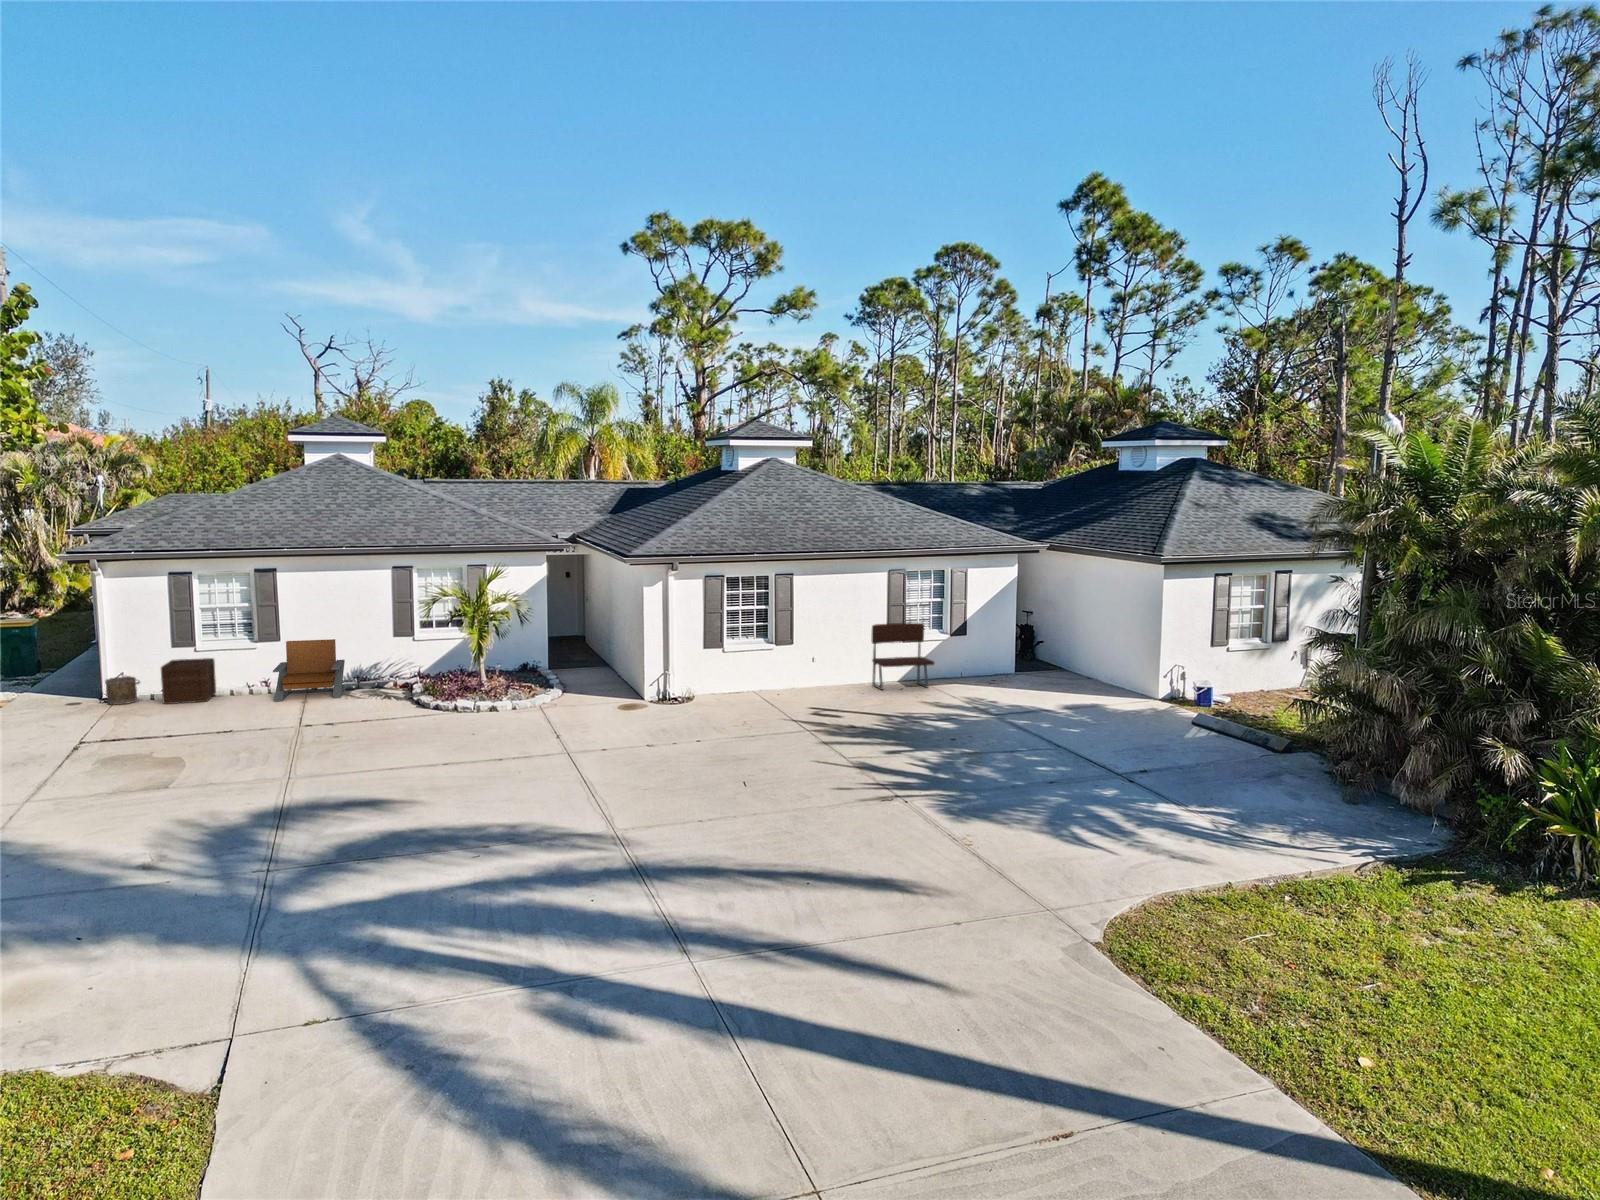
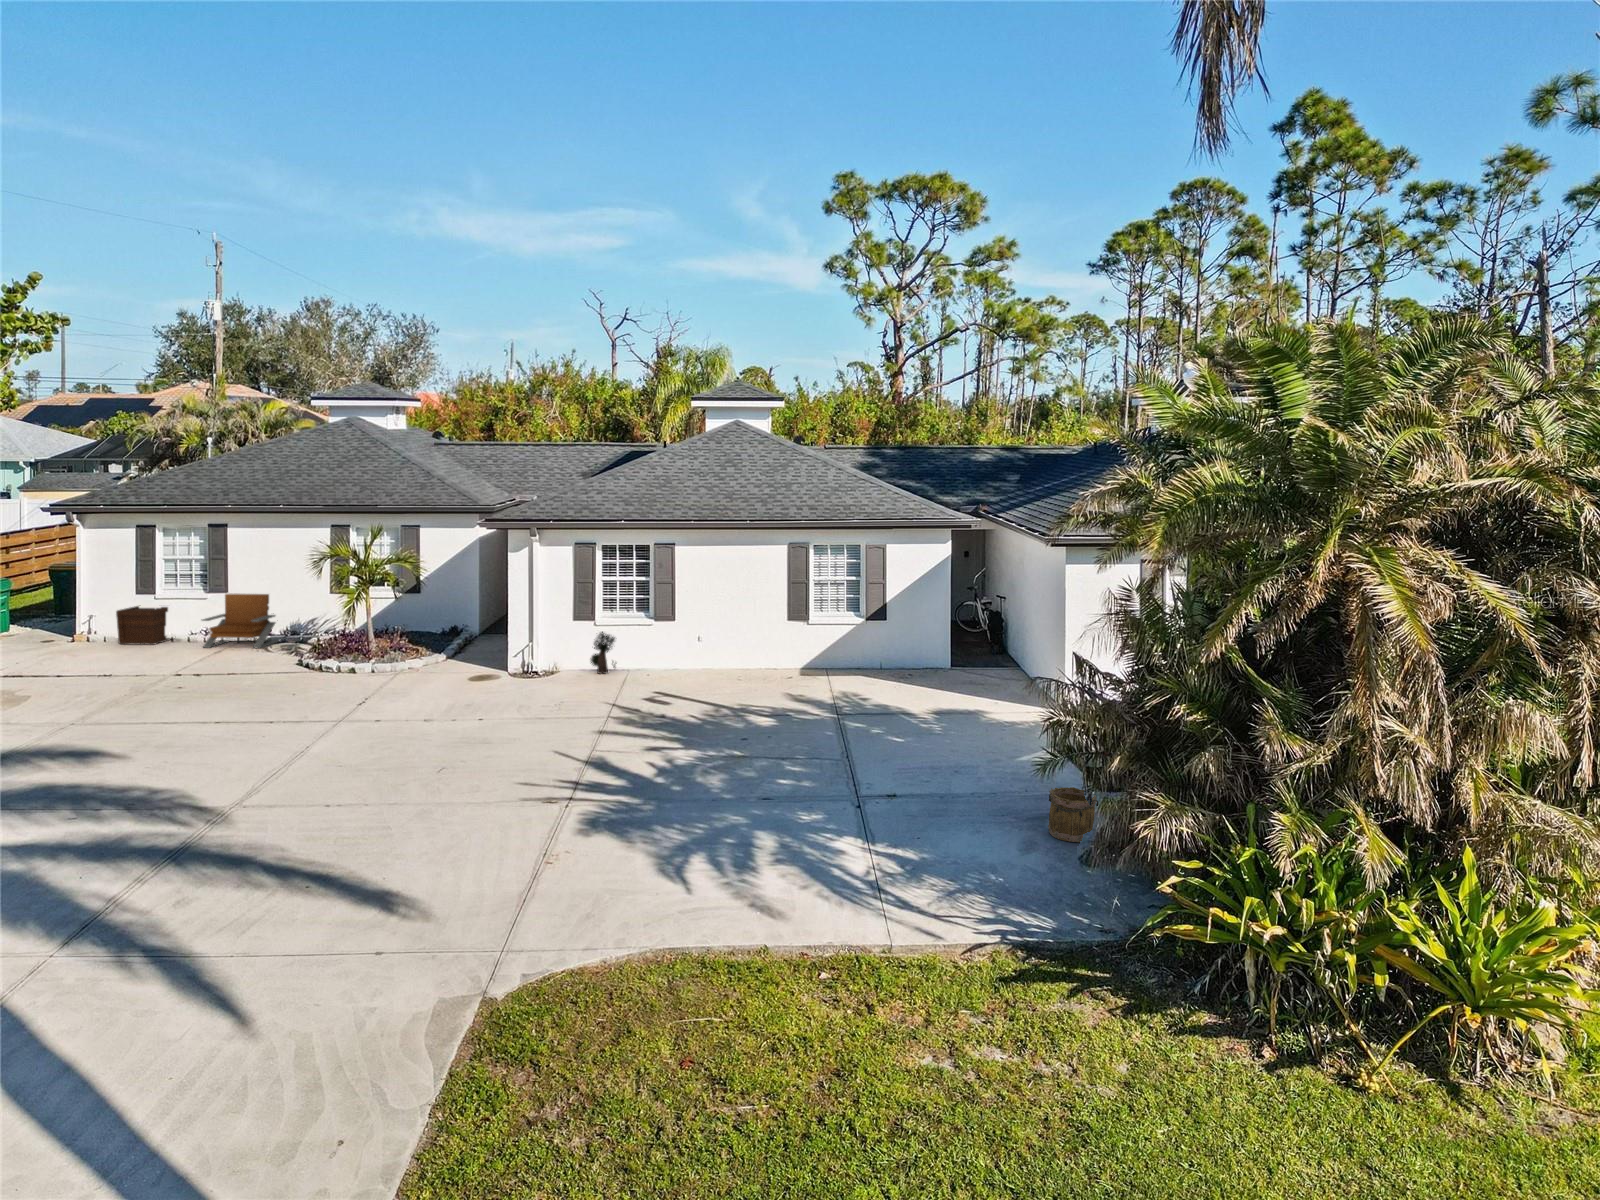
bench: present [872,623,934,690] -> none [763,603,826,677]
potted plant: none [719,658,749,698] -> present [590,631,615,674]
bucket: present [105,676,140,705] -> present [1048,787,1098,842]

